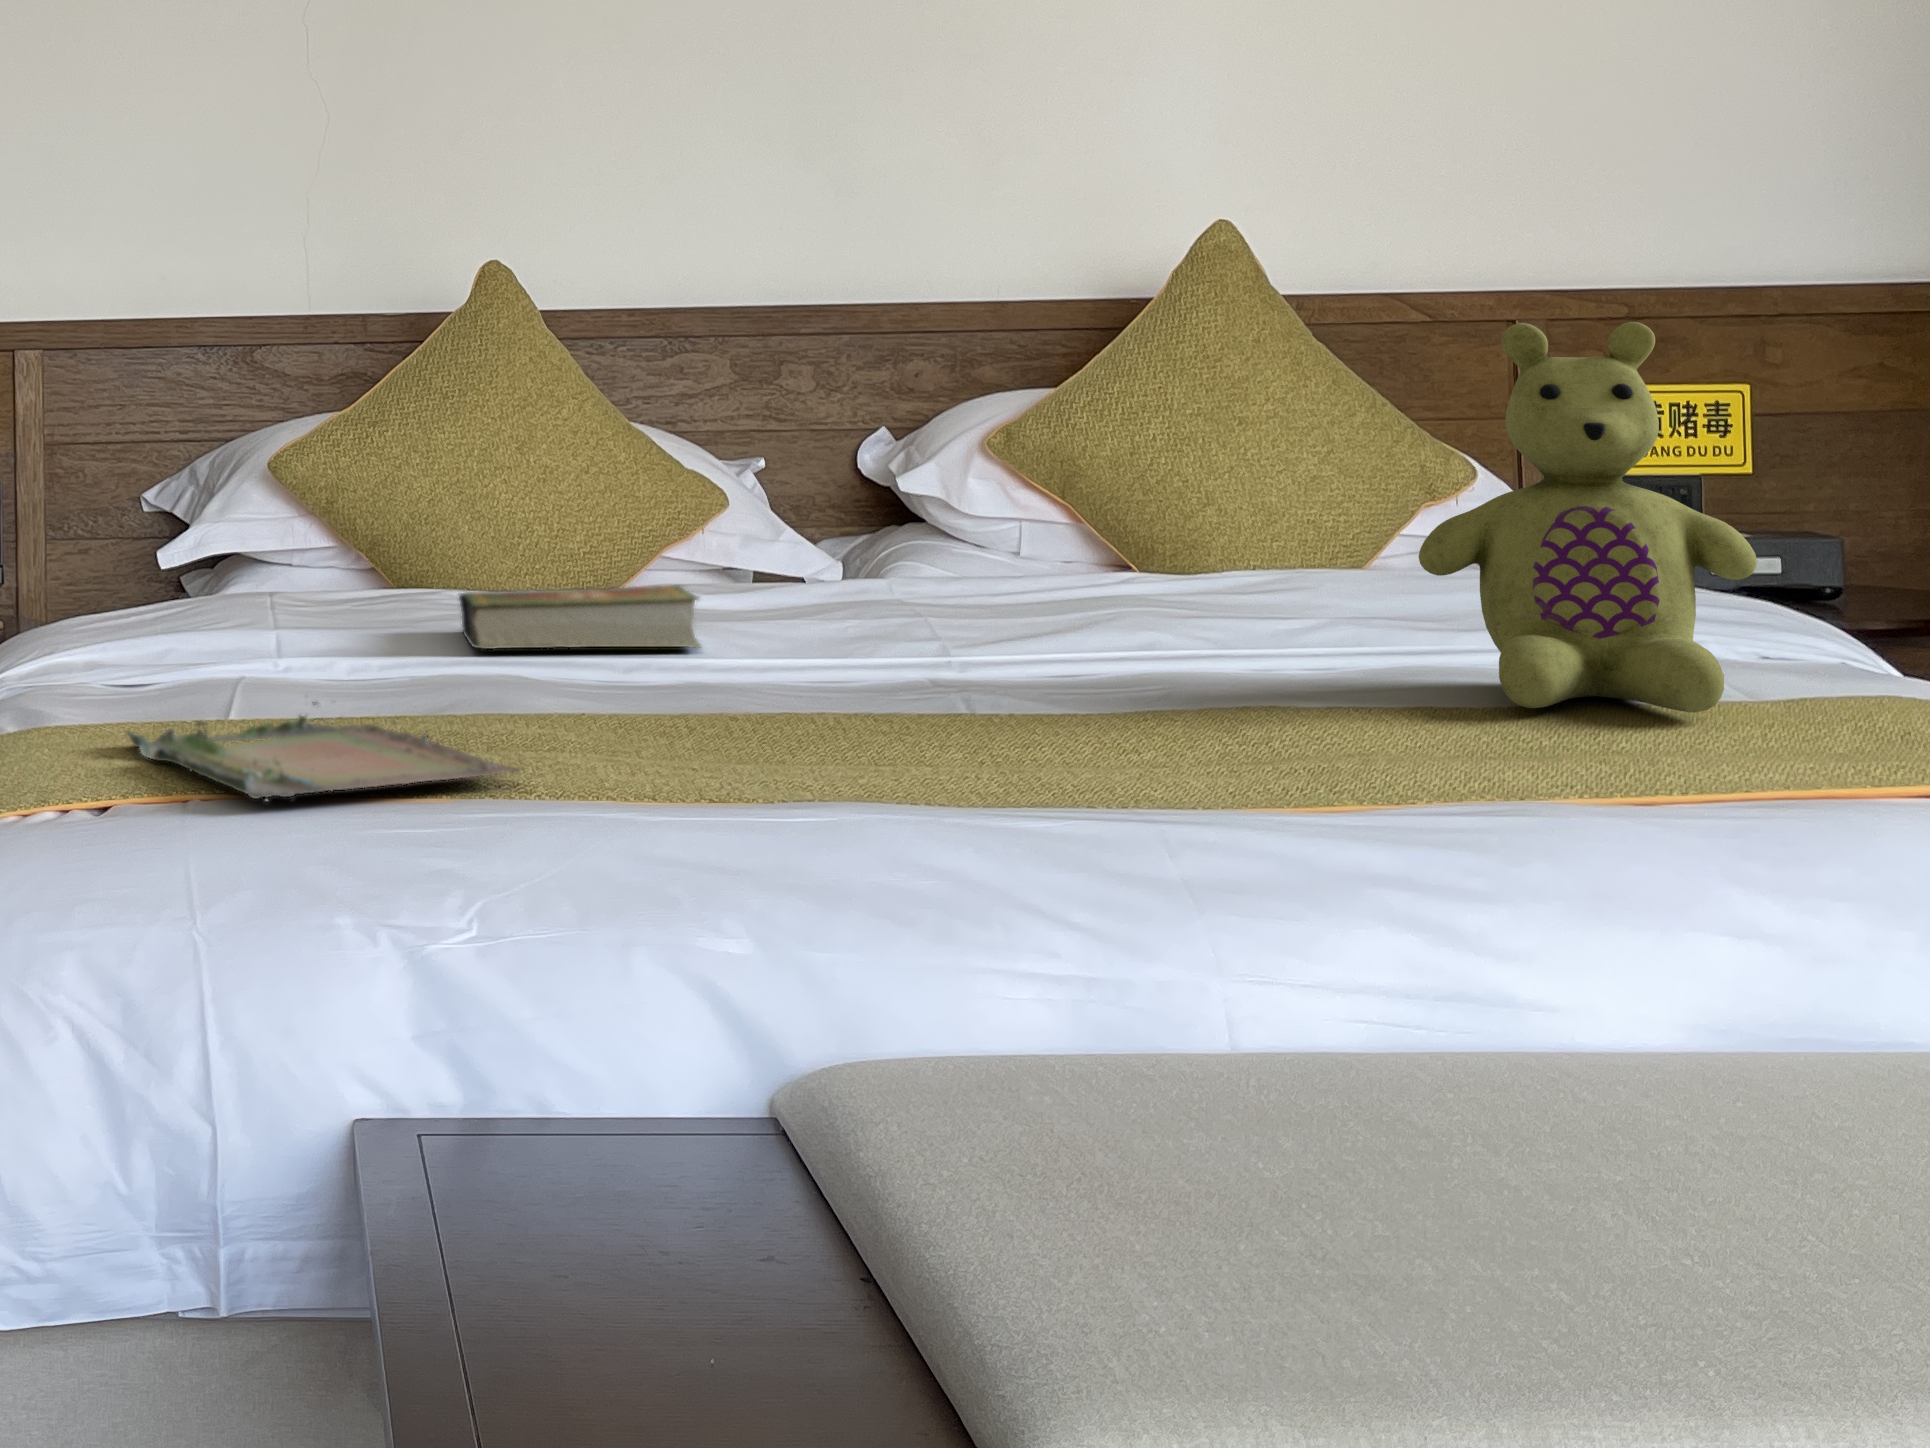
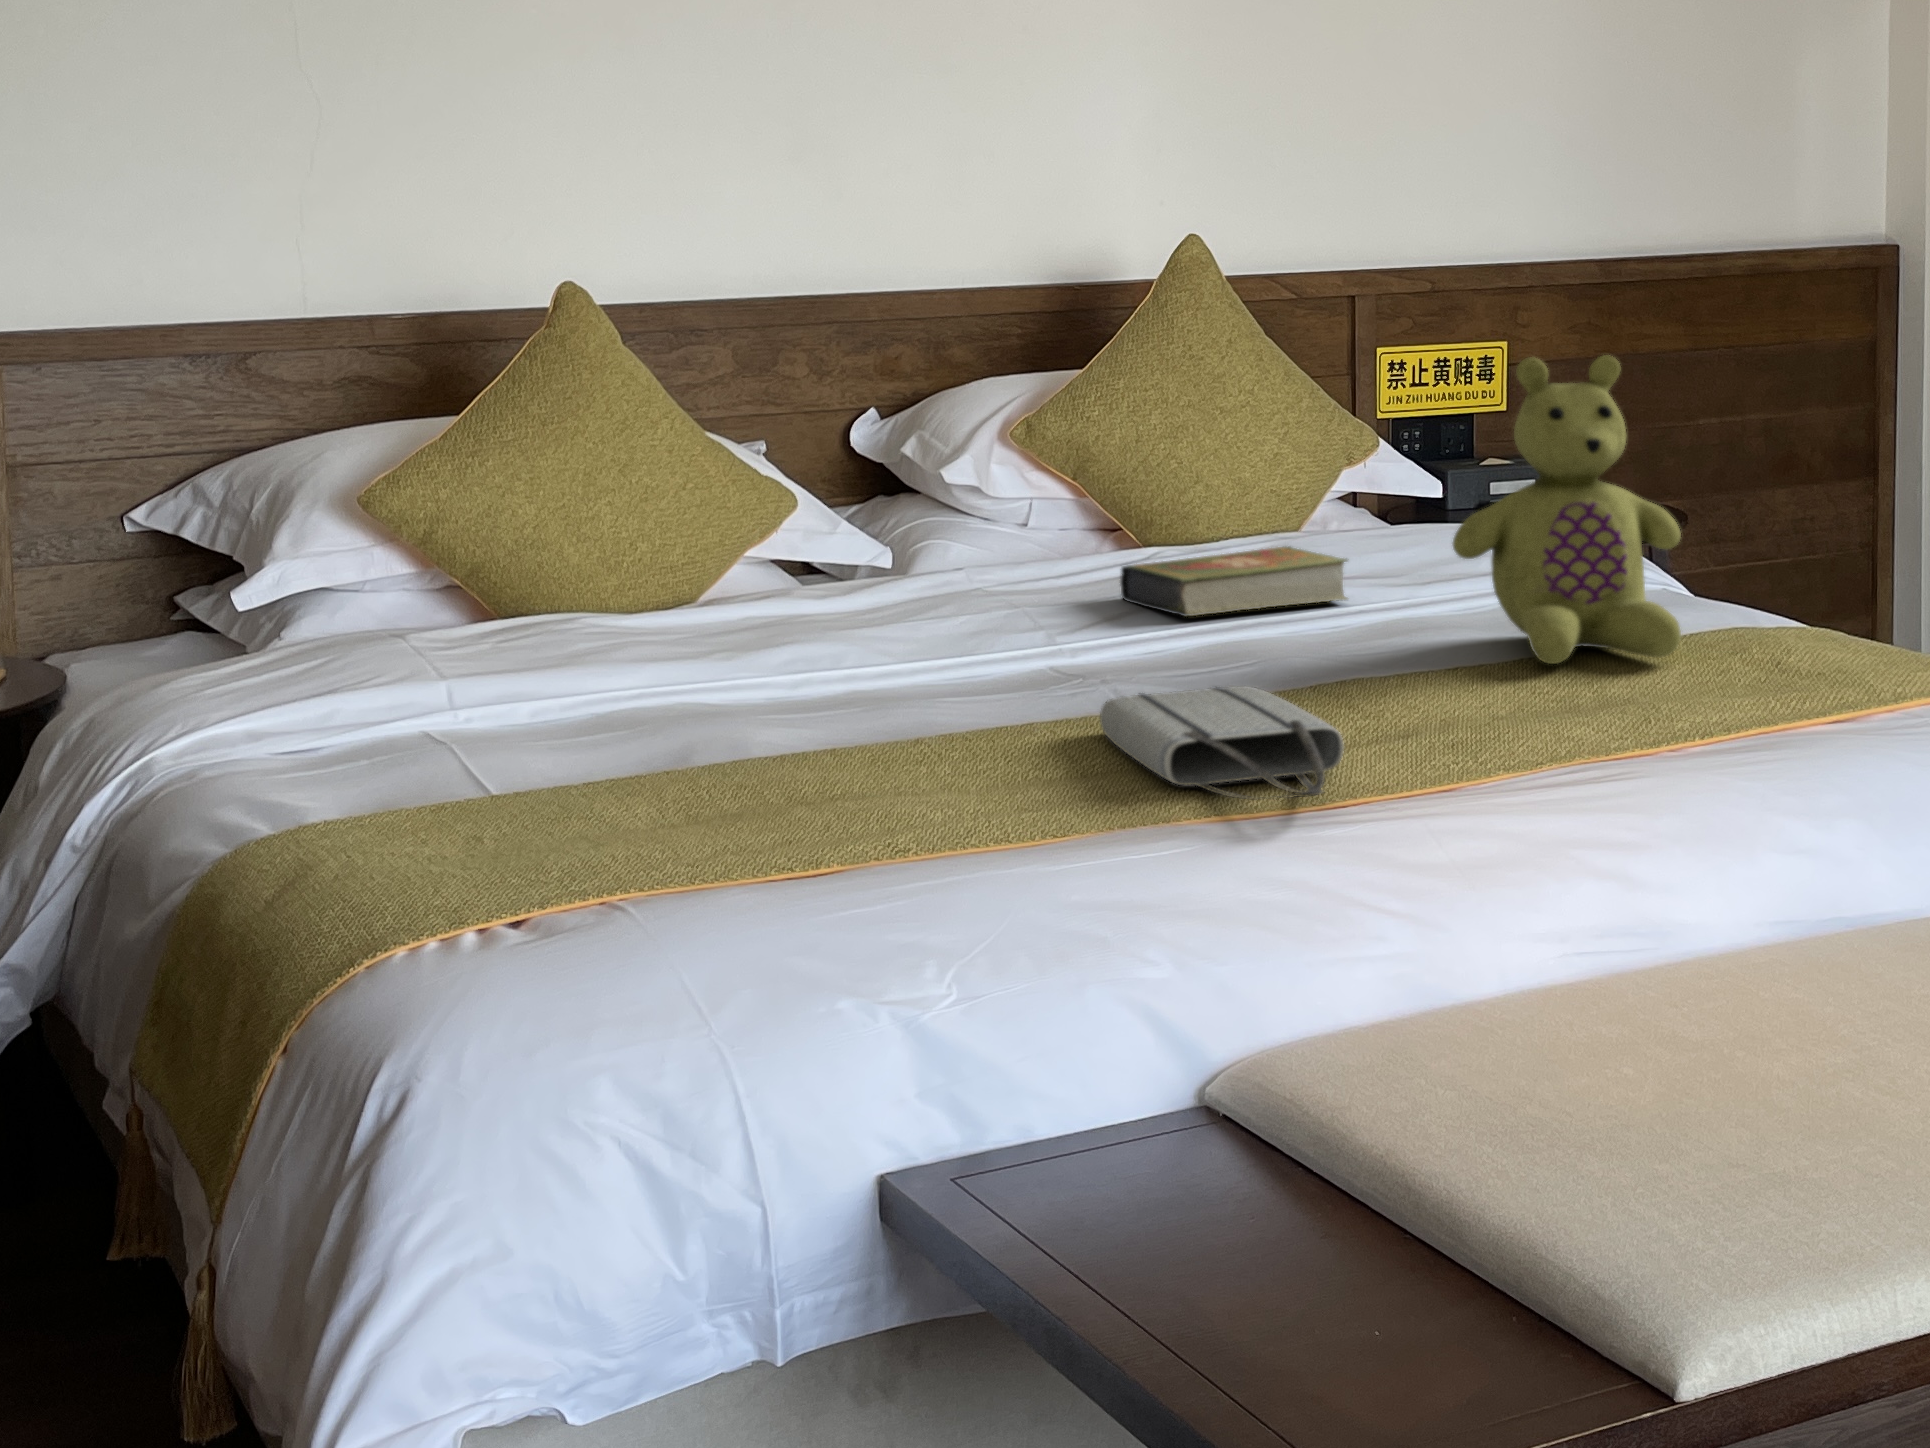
book: present [458,586,701,649] -> present [1120,546,1347,616]
tote bag: none [872,682,1117,786] -> present [1100,686,1344,799]
tray: present [125,702,521,801] -> none [447,765,884,893]

